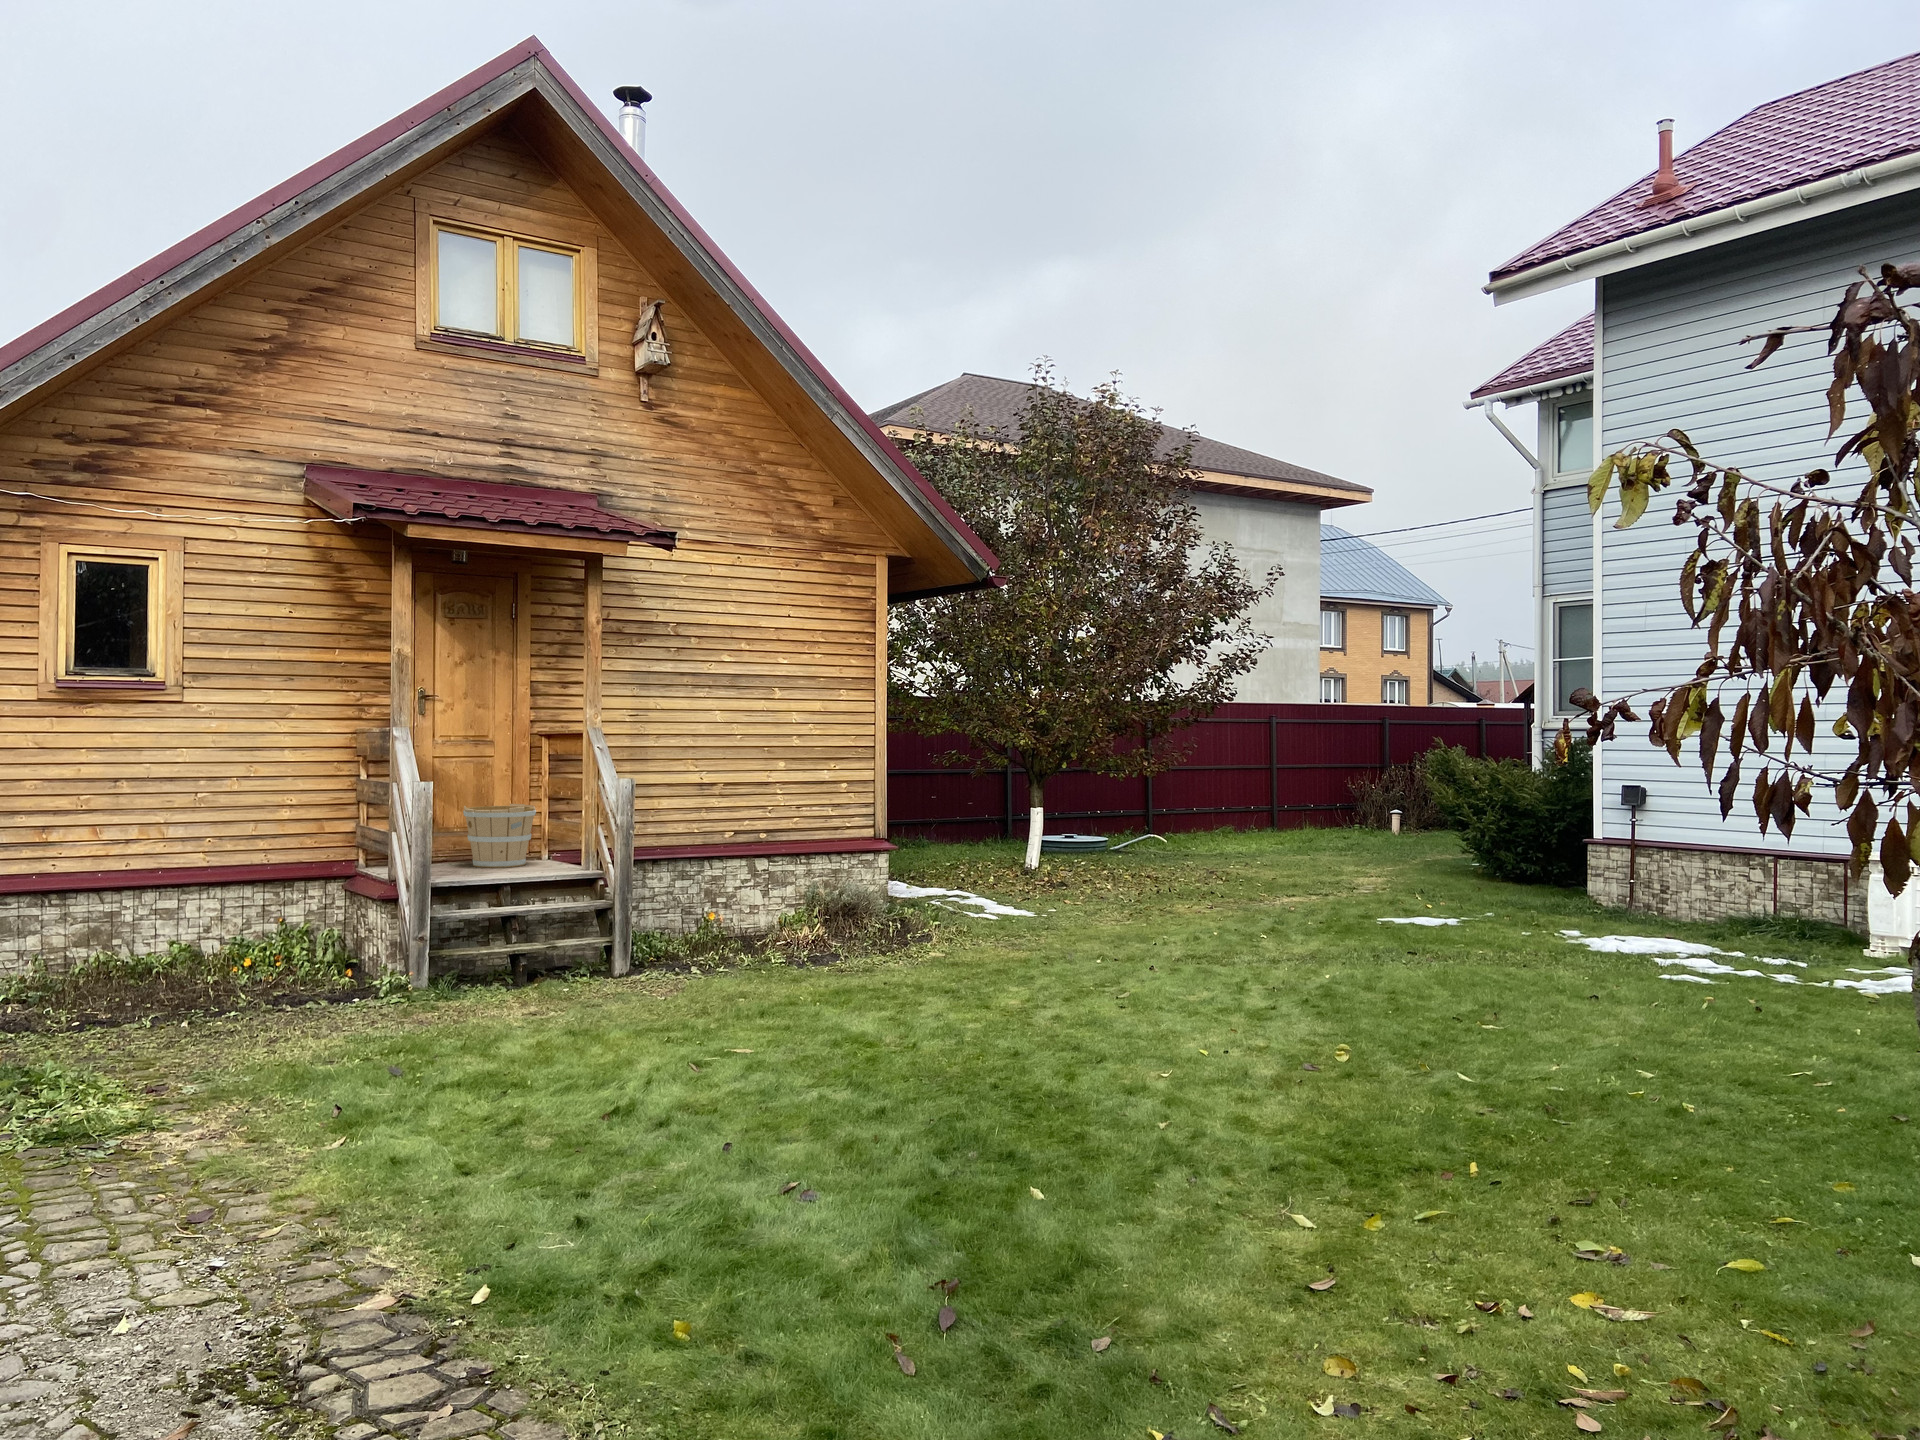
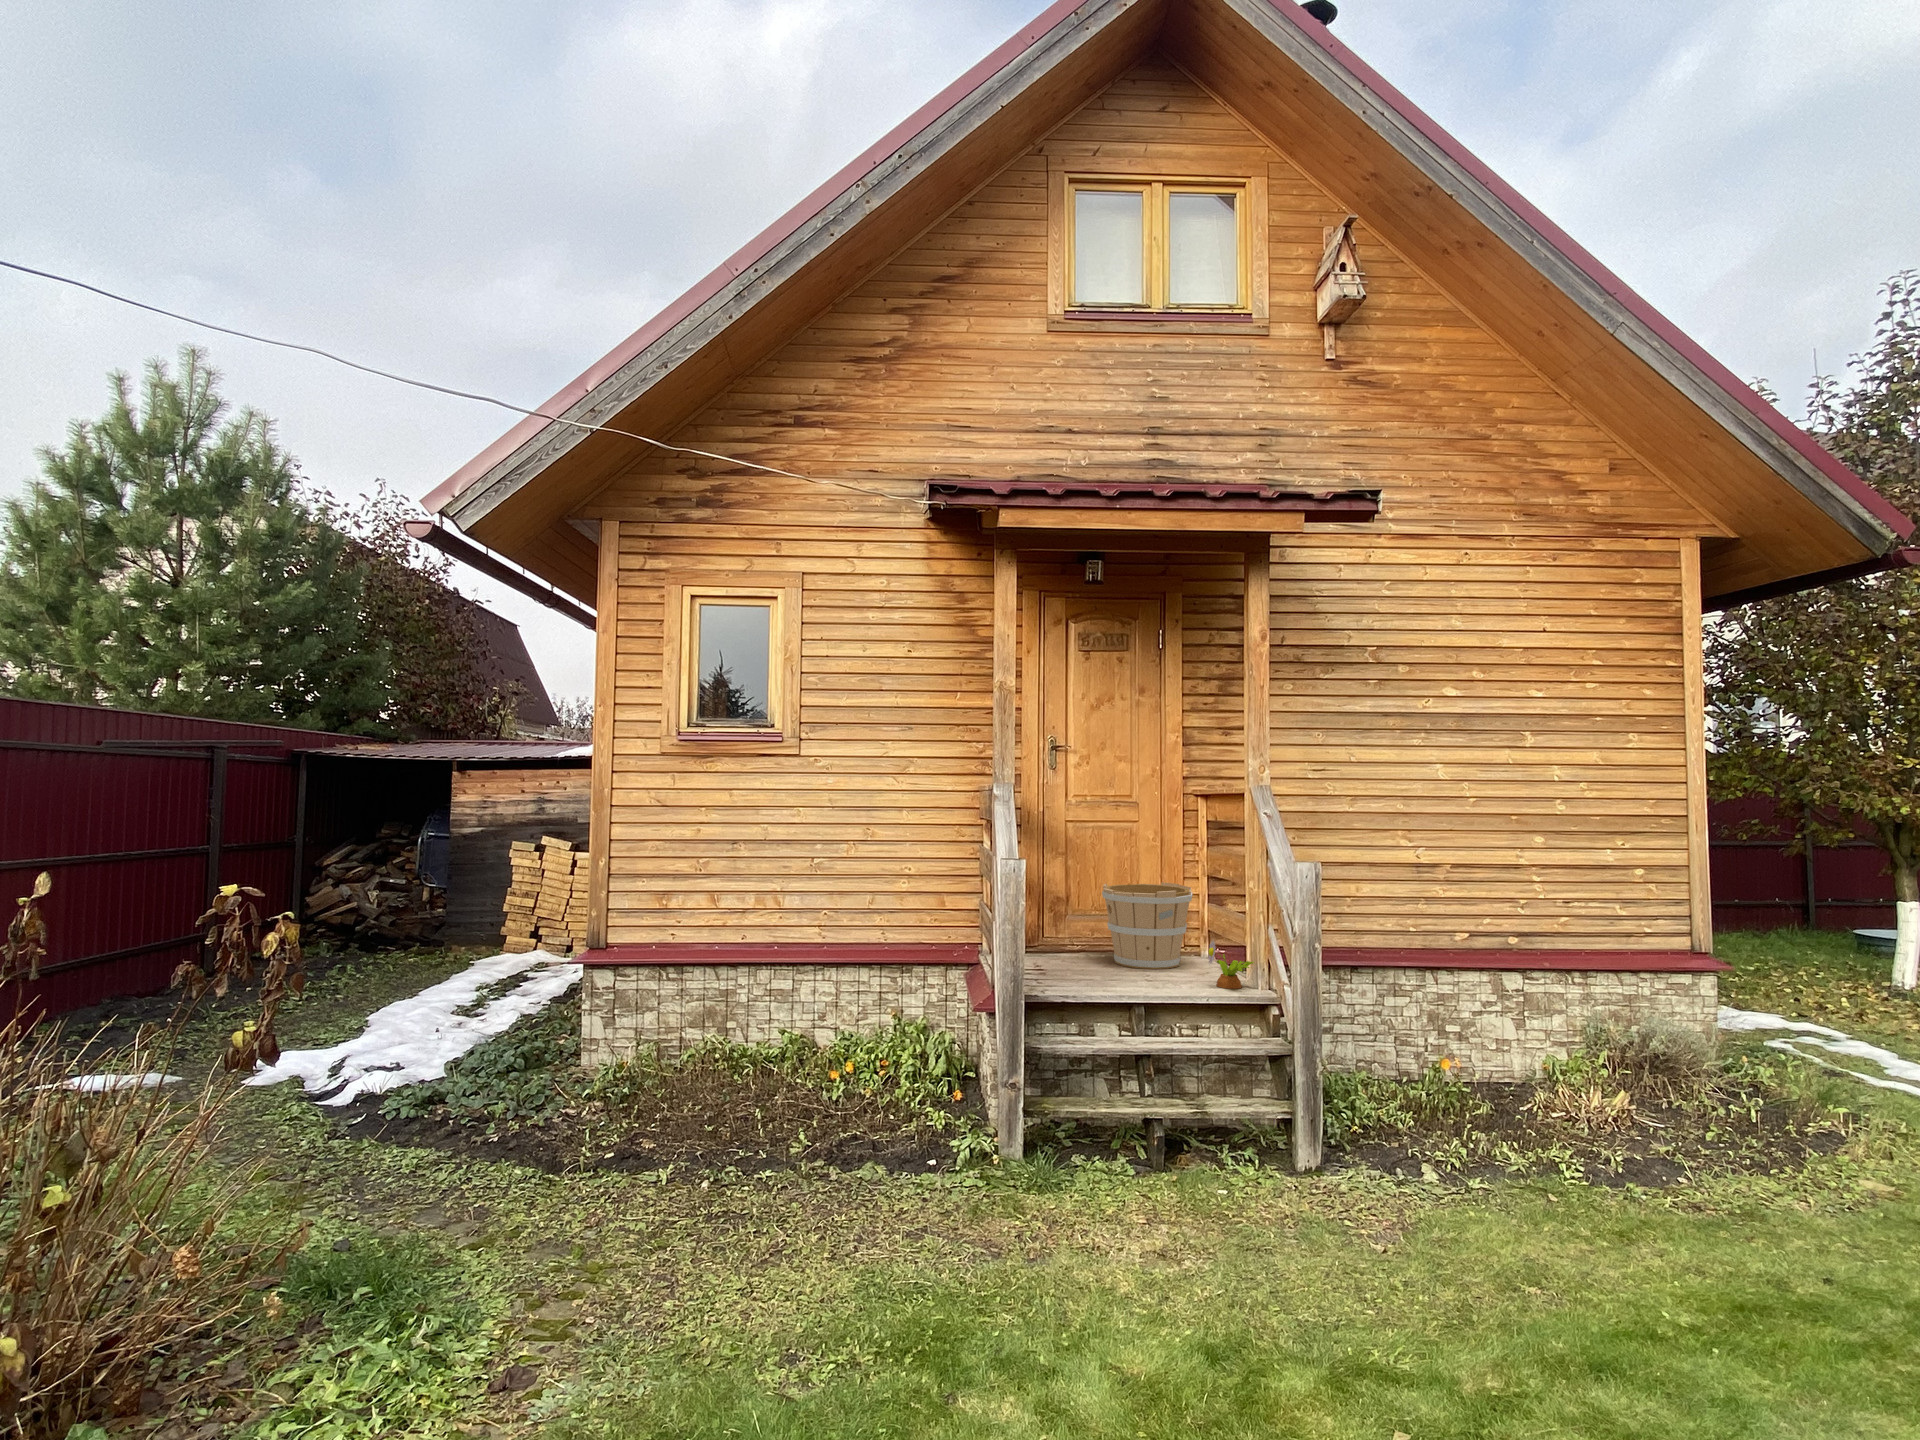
decorative plant: none [550,838,583,872] -> present [1208,940,1253,989]

